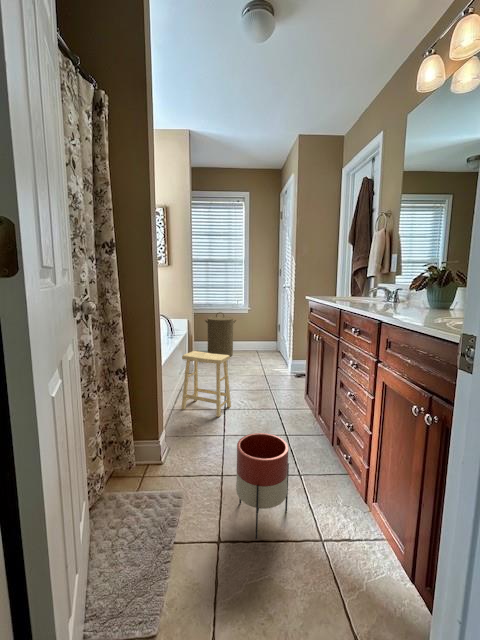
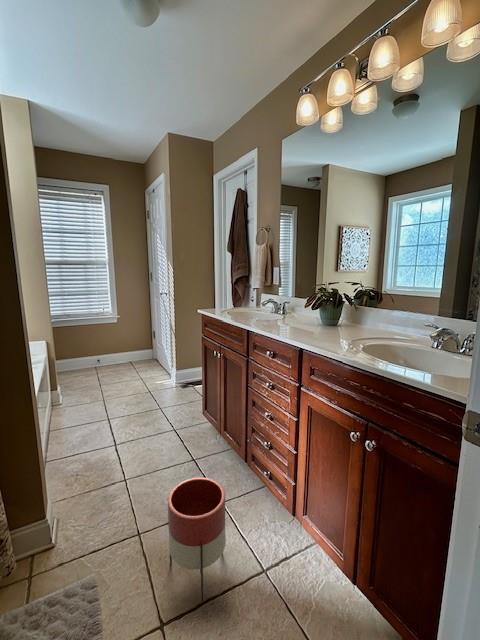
laundry hamper: present [205,312,236,356] -> none [65,324,106,377]
footstool: present [181,351,231,417] -> none [54,382,123,457]

